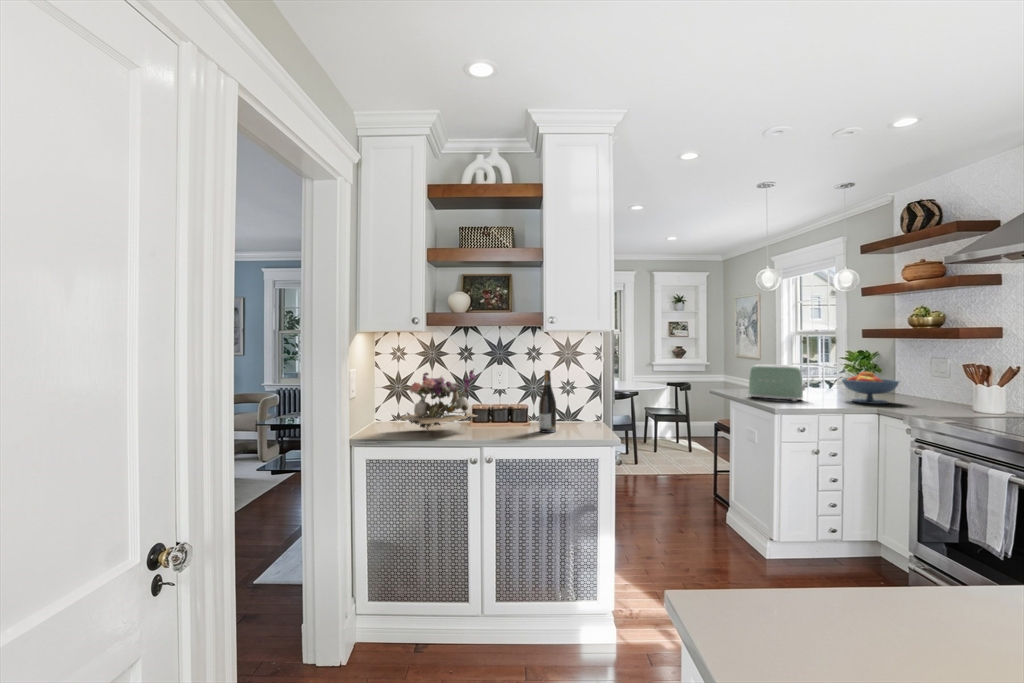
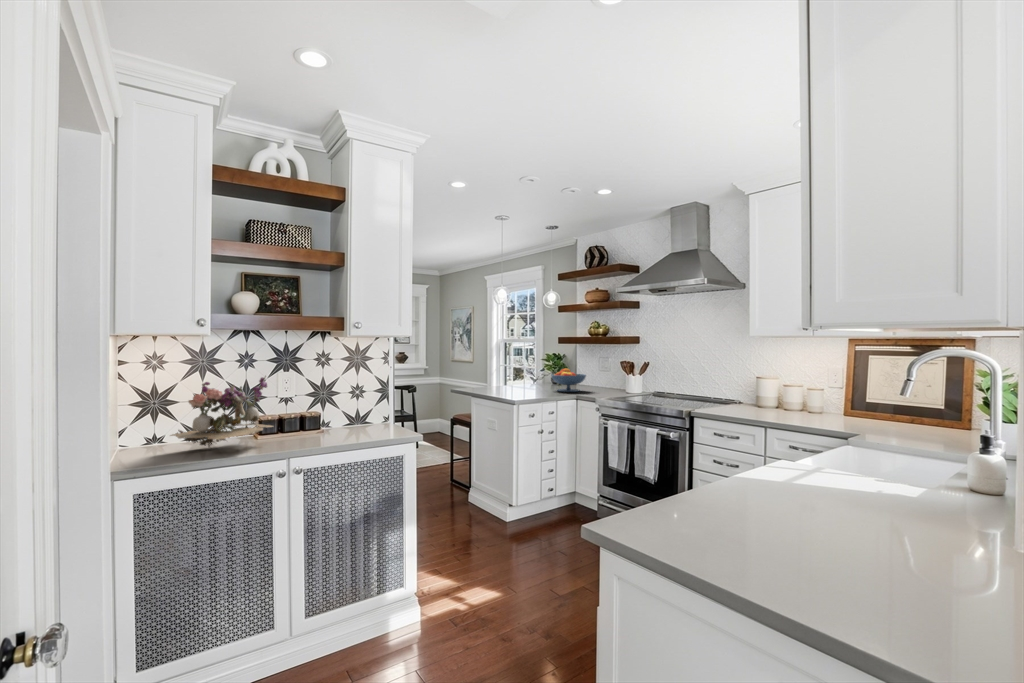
toaster: present [749,364,805,401] -> none [488,365,529,393]
wine bottle: present [539,370,556,433] -> none [341,375,358,436]

